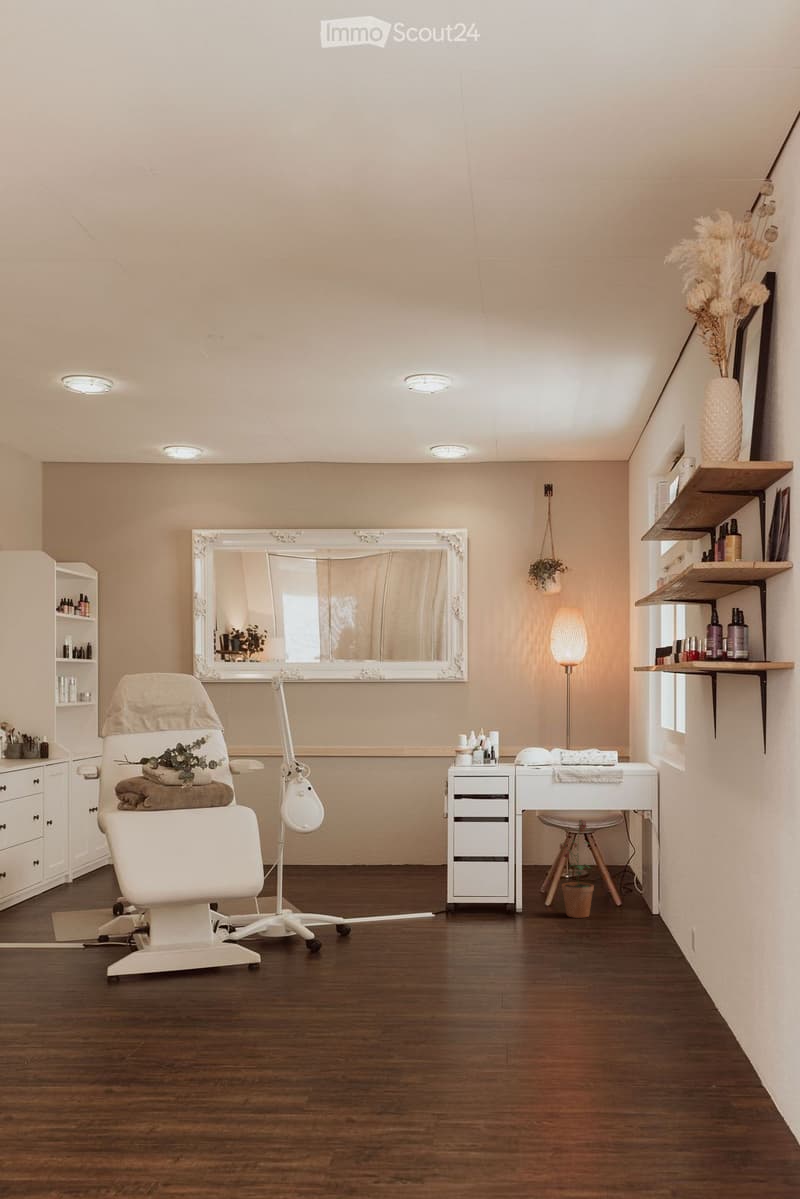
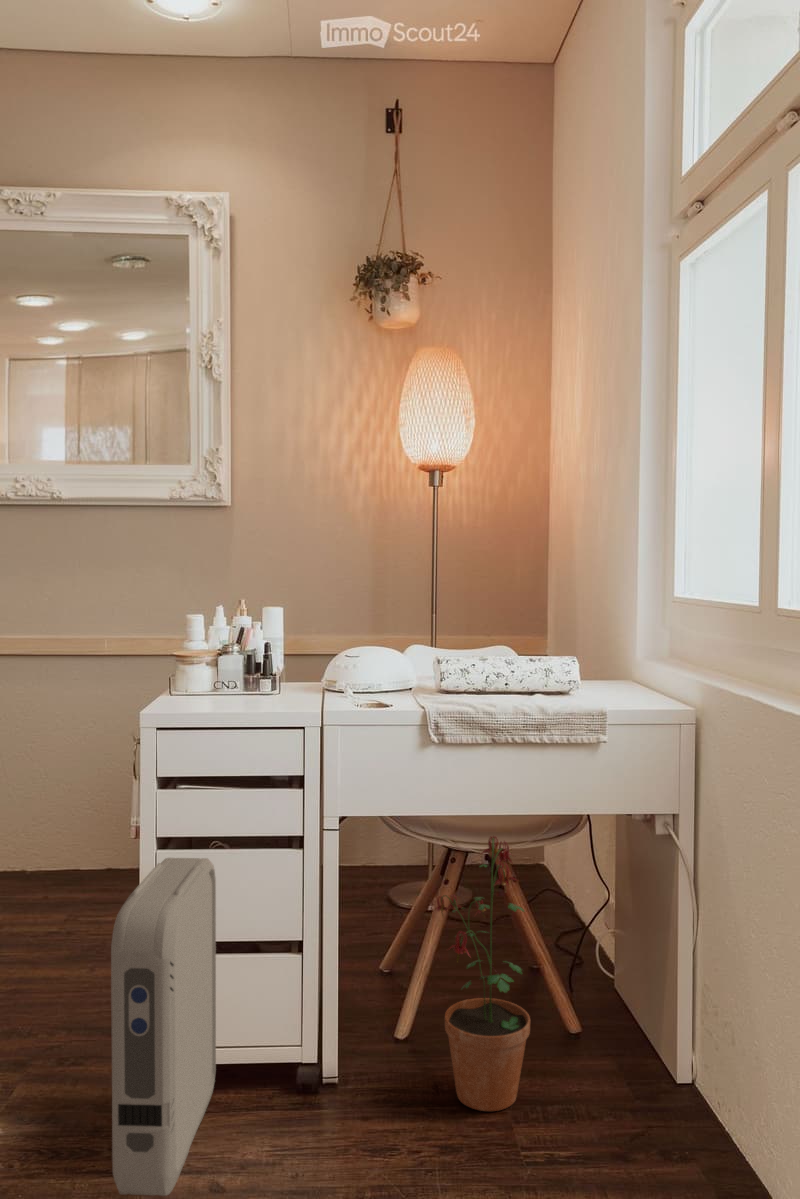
air purifier: none [449,821,477,923] -> present [111,858,216,1196]

